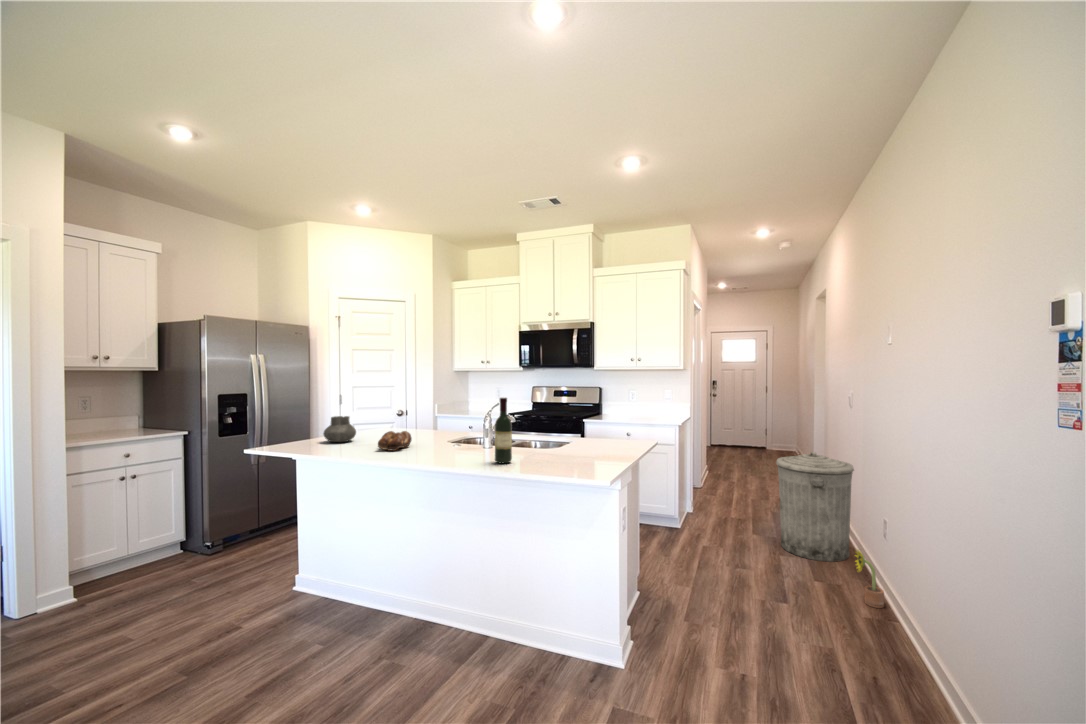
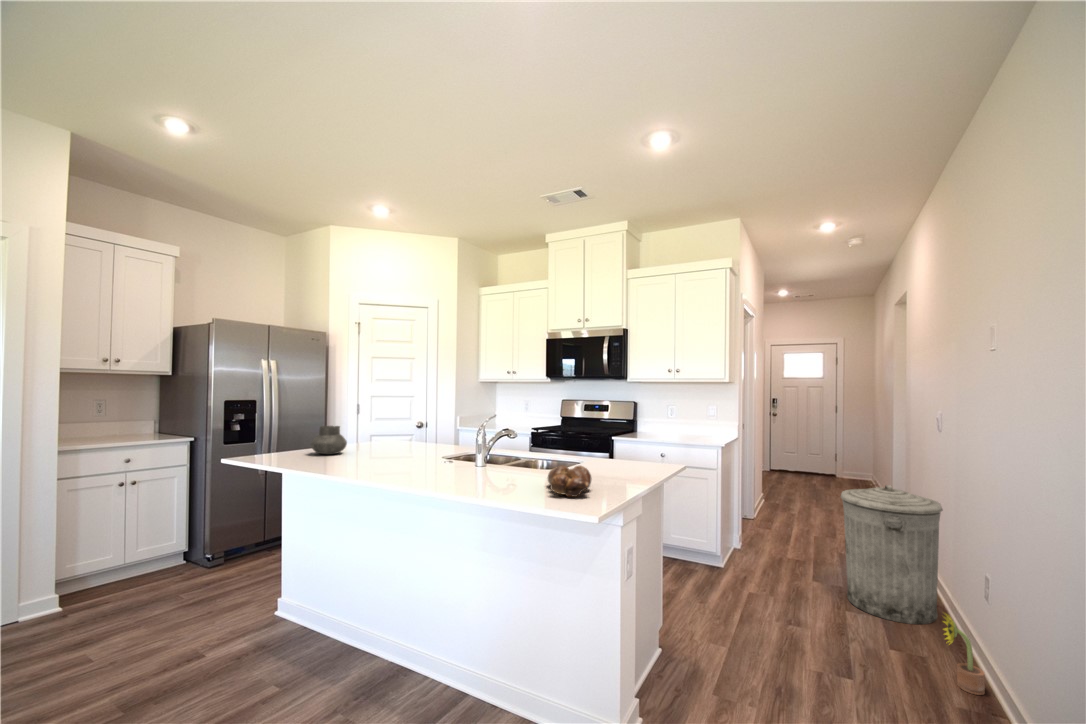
wine bottle: present [495,398,512,463] -> none [477,408,498,486]
bread loaf: present [378,431,412,451] -> present [548,466,592,497]

